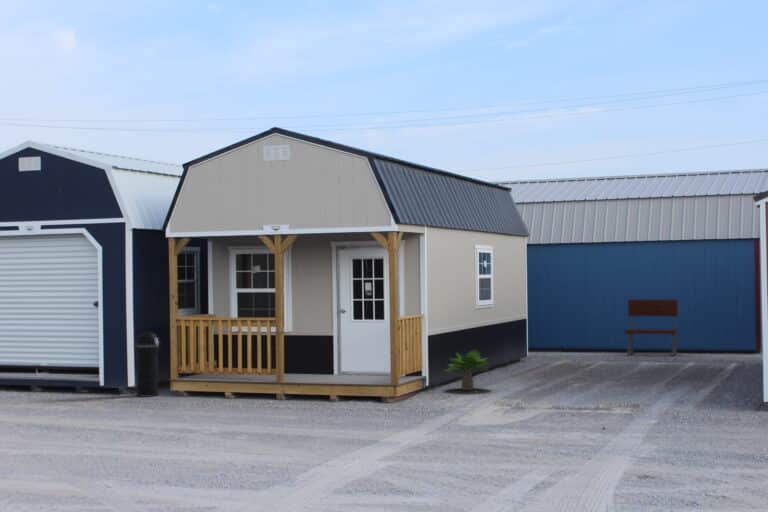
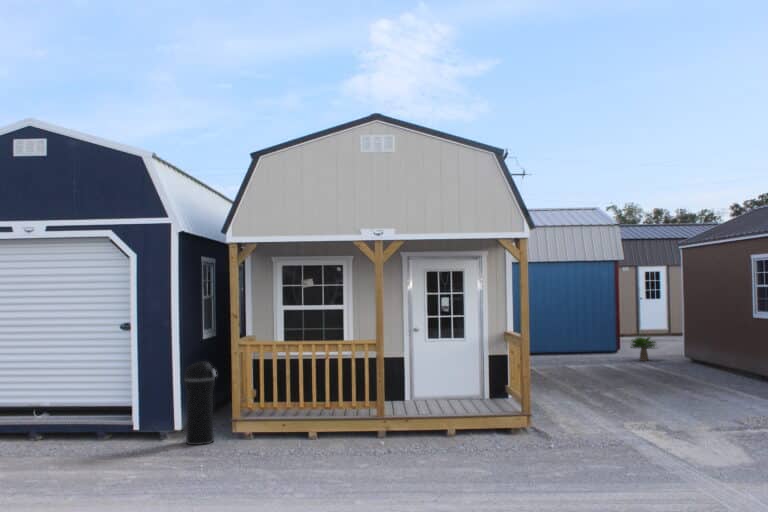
bench: present [624,299,678,355] -> none [555,312,604,362]
potted plant: present [449,352,487,390] -> present [630,337,656,361]

